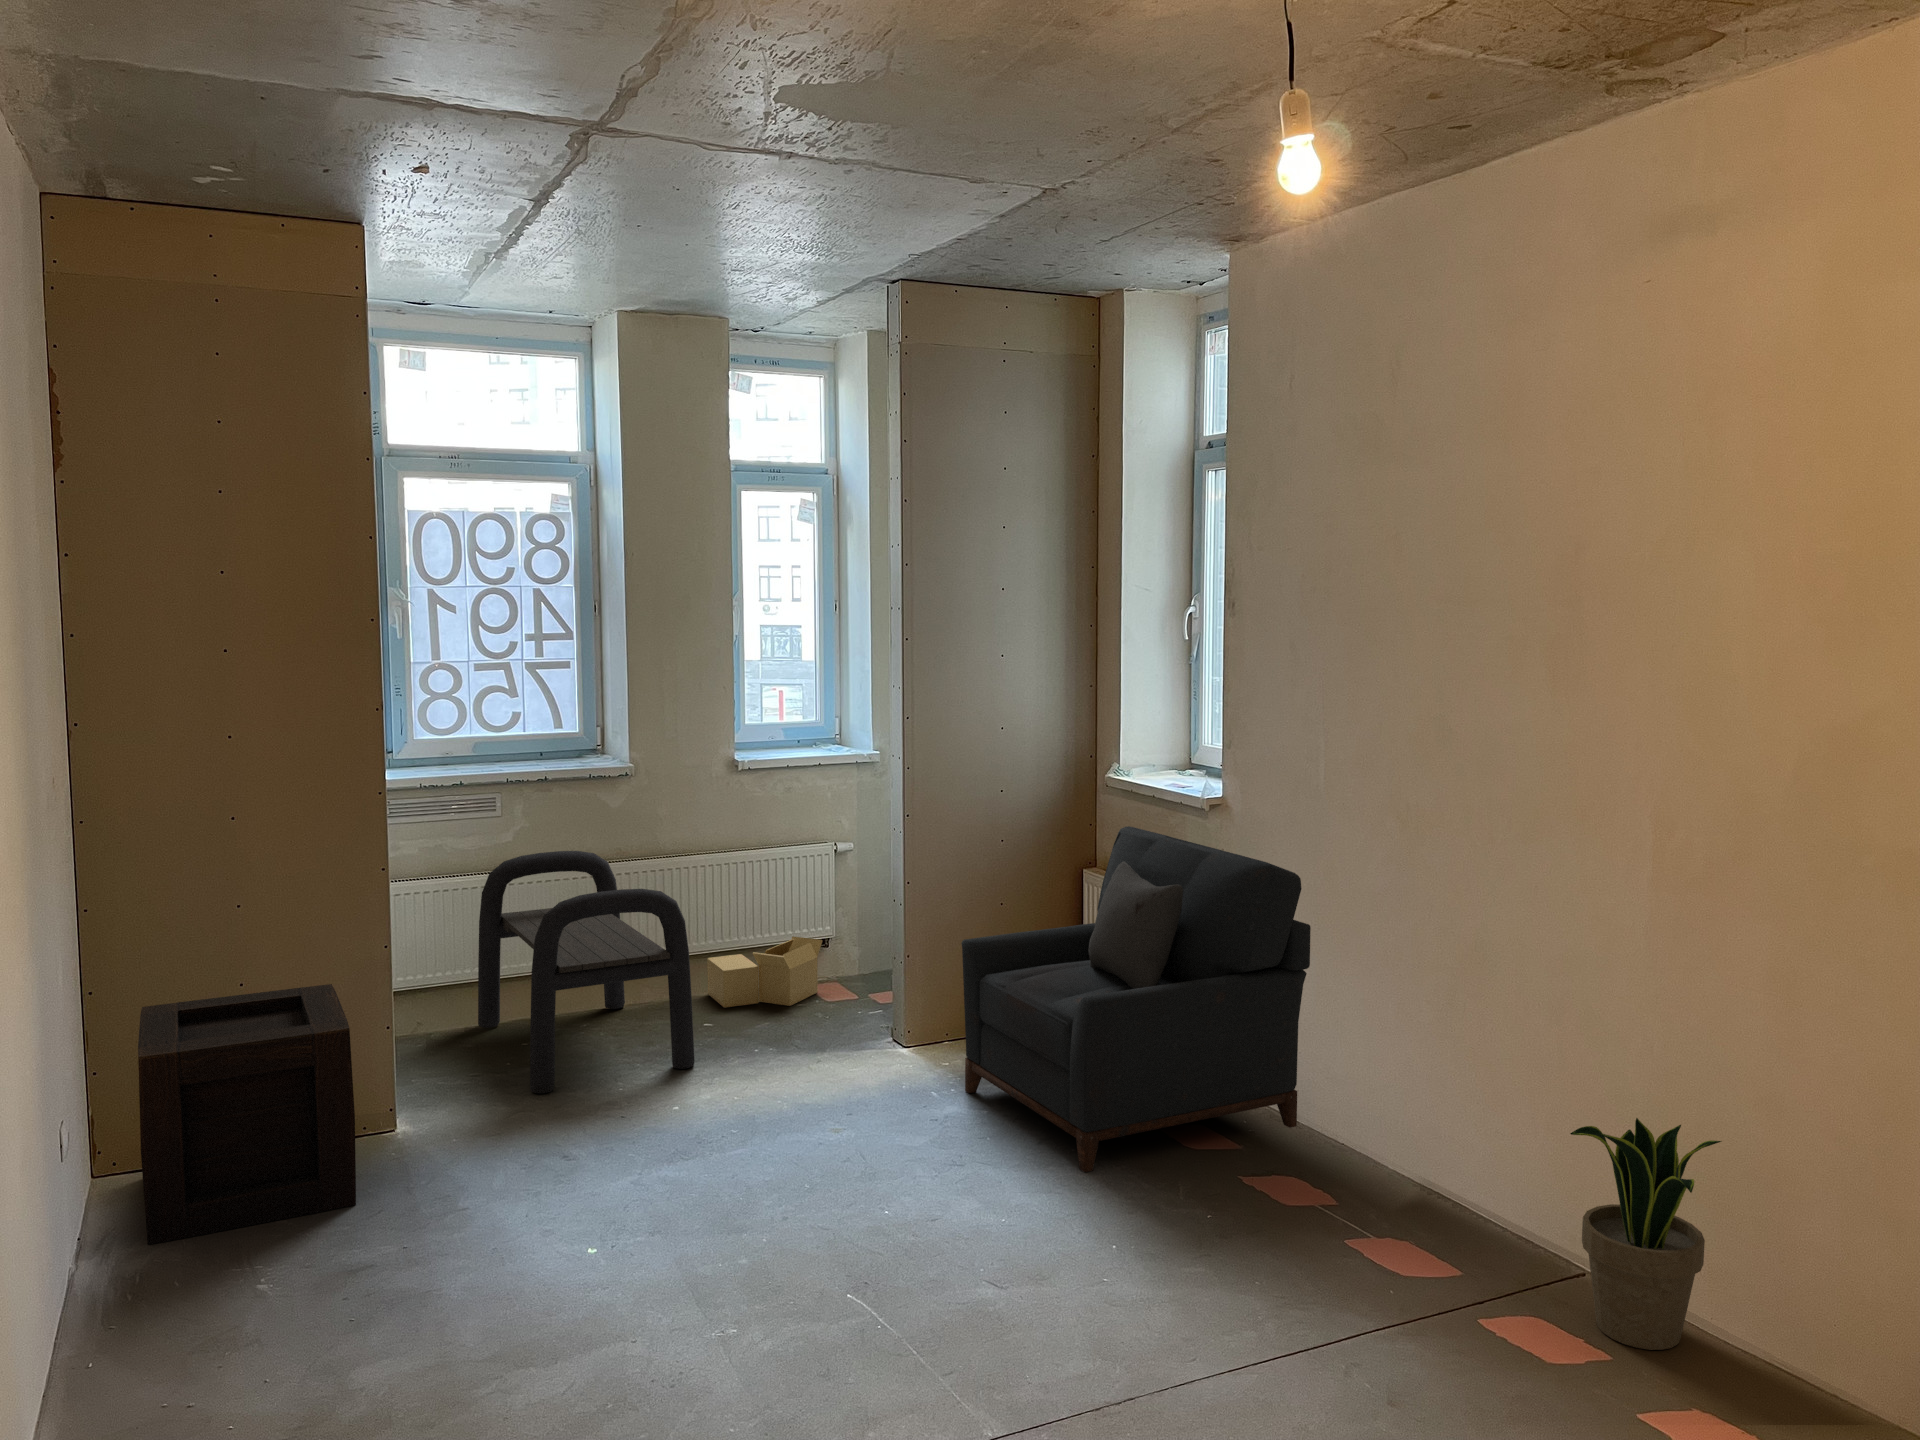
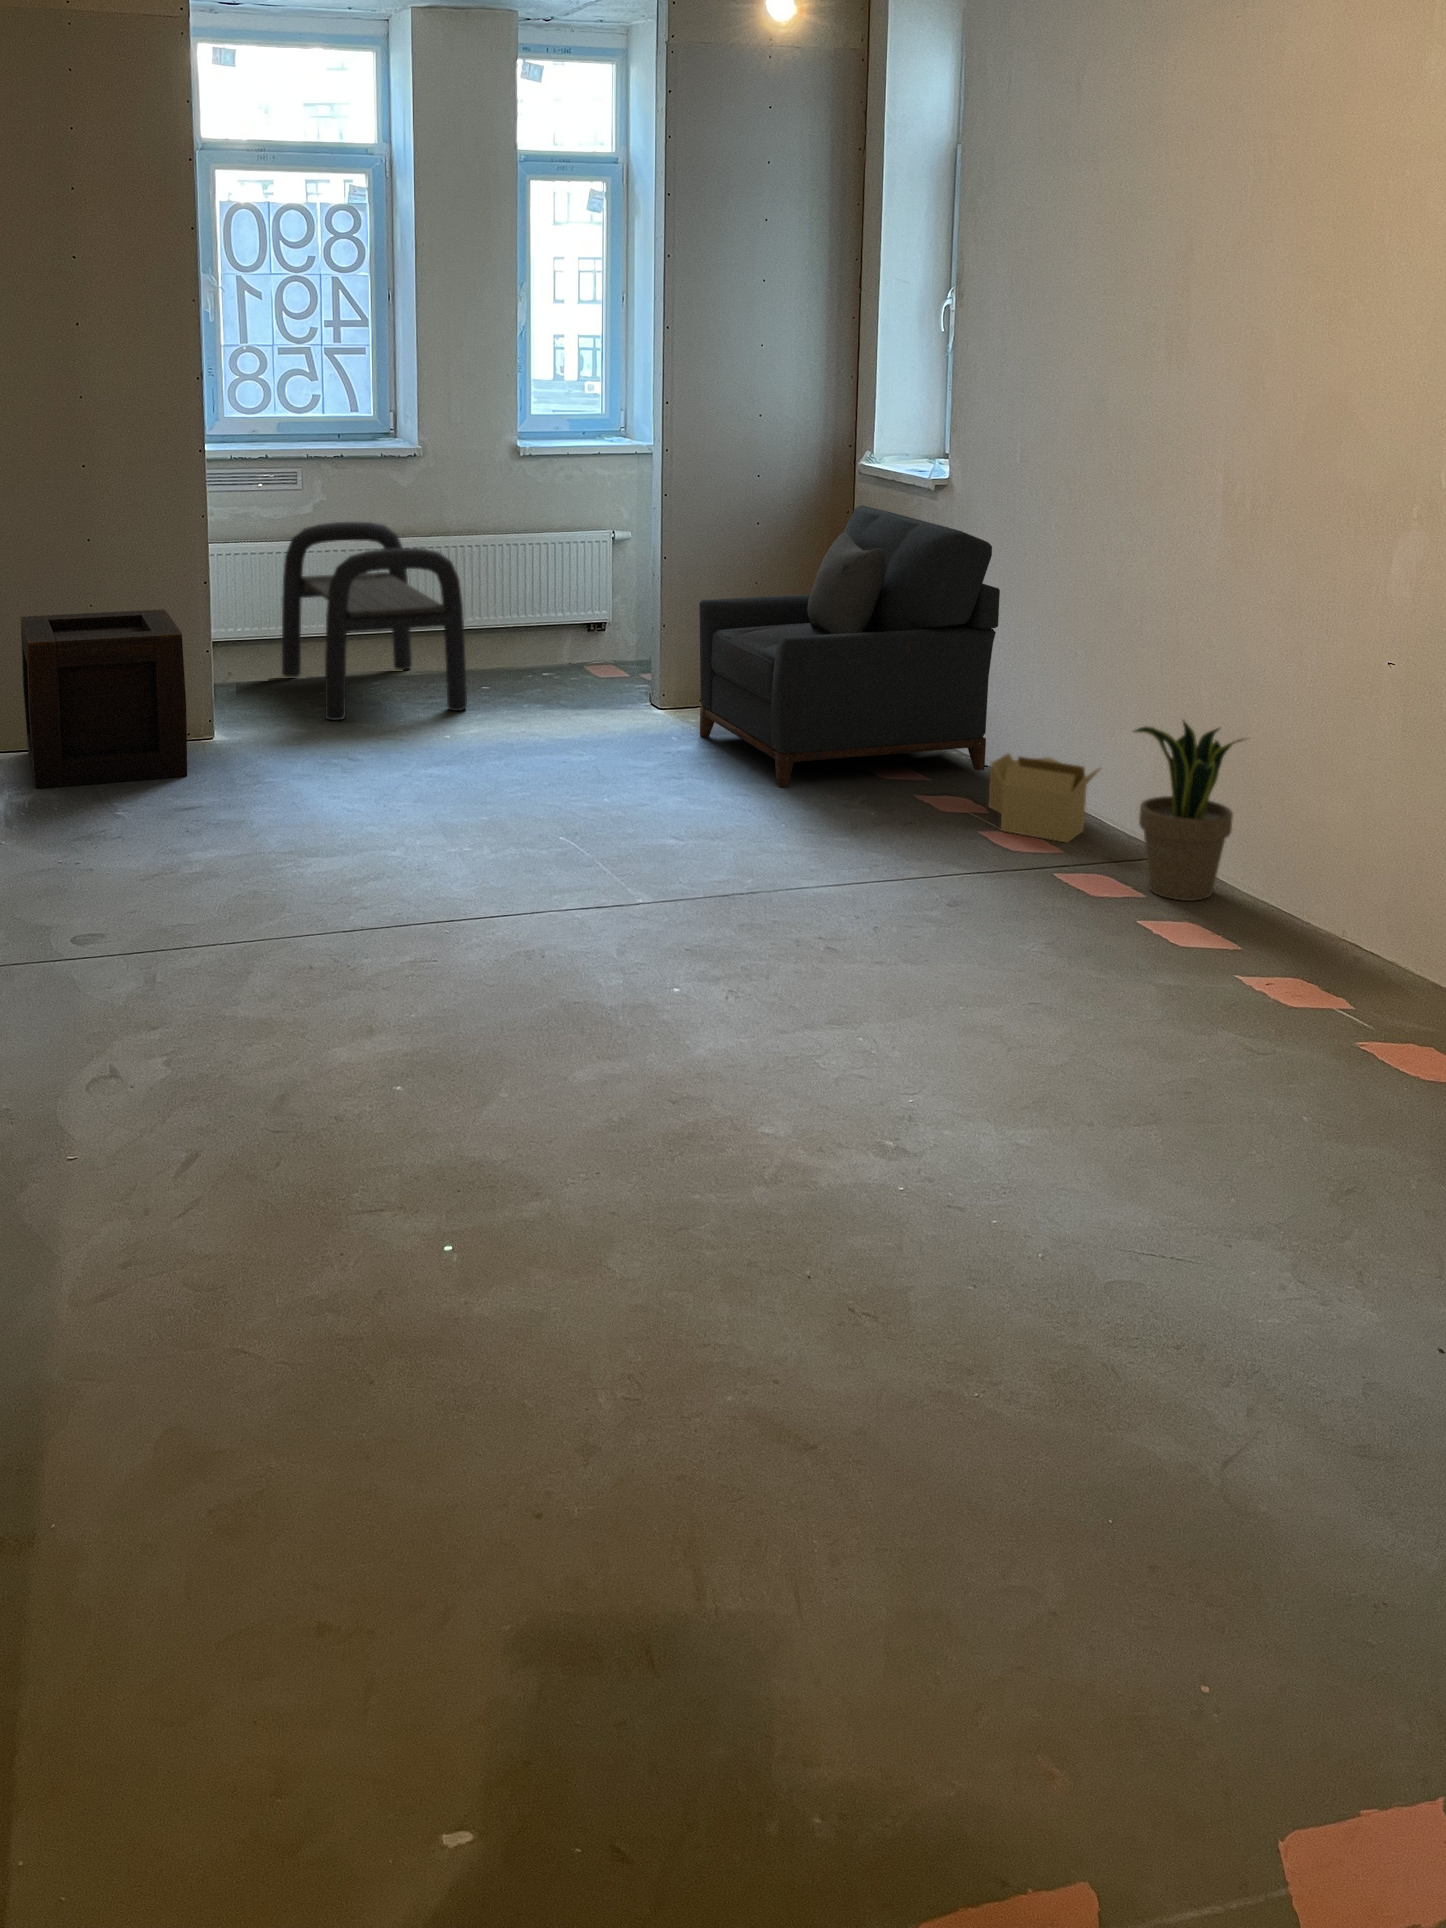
cardboard box: present [707,936,823,1008] -> present [989,754,1100,843]

